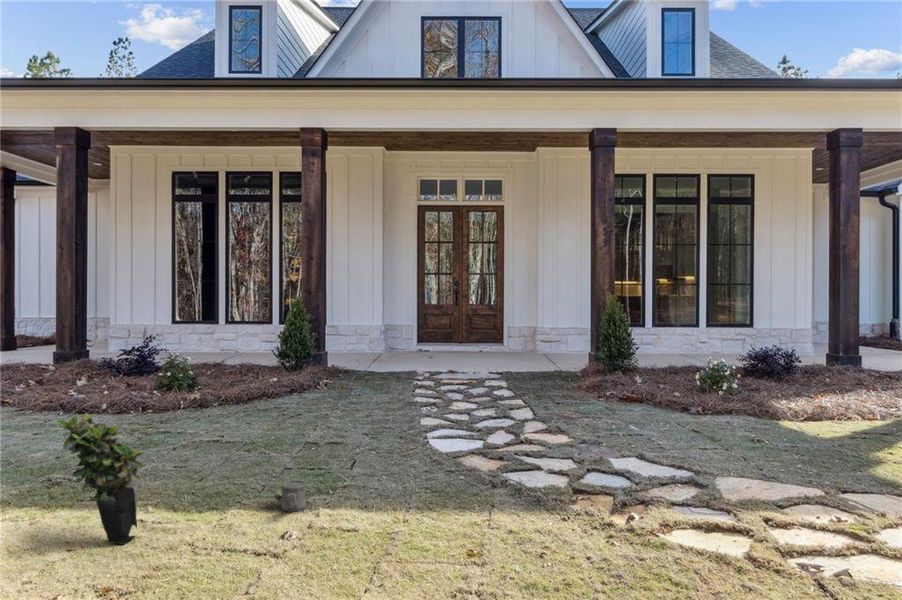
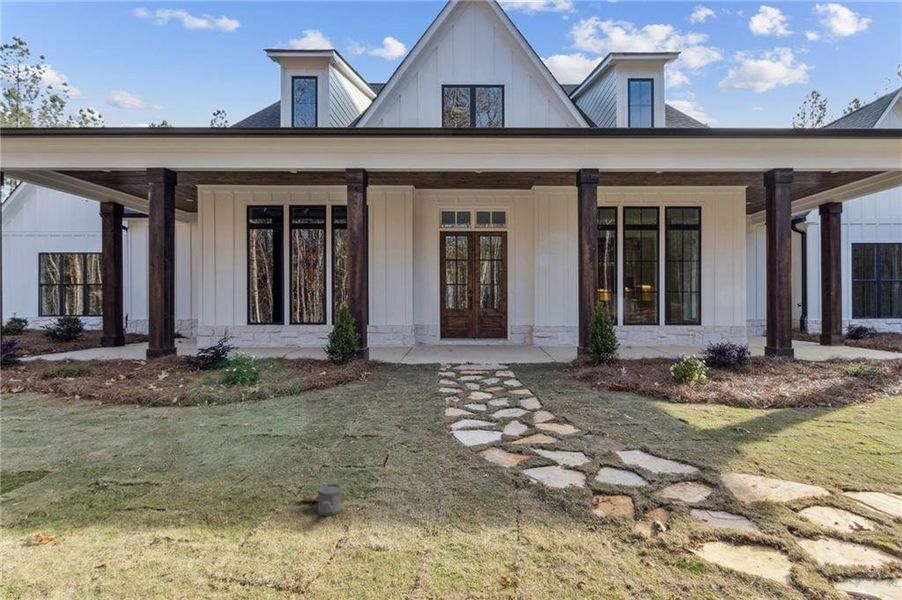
potted plant: present [56,413,144,545] -> none [94,424,184,558]

